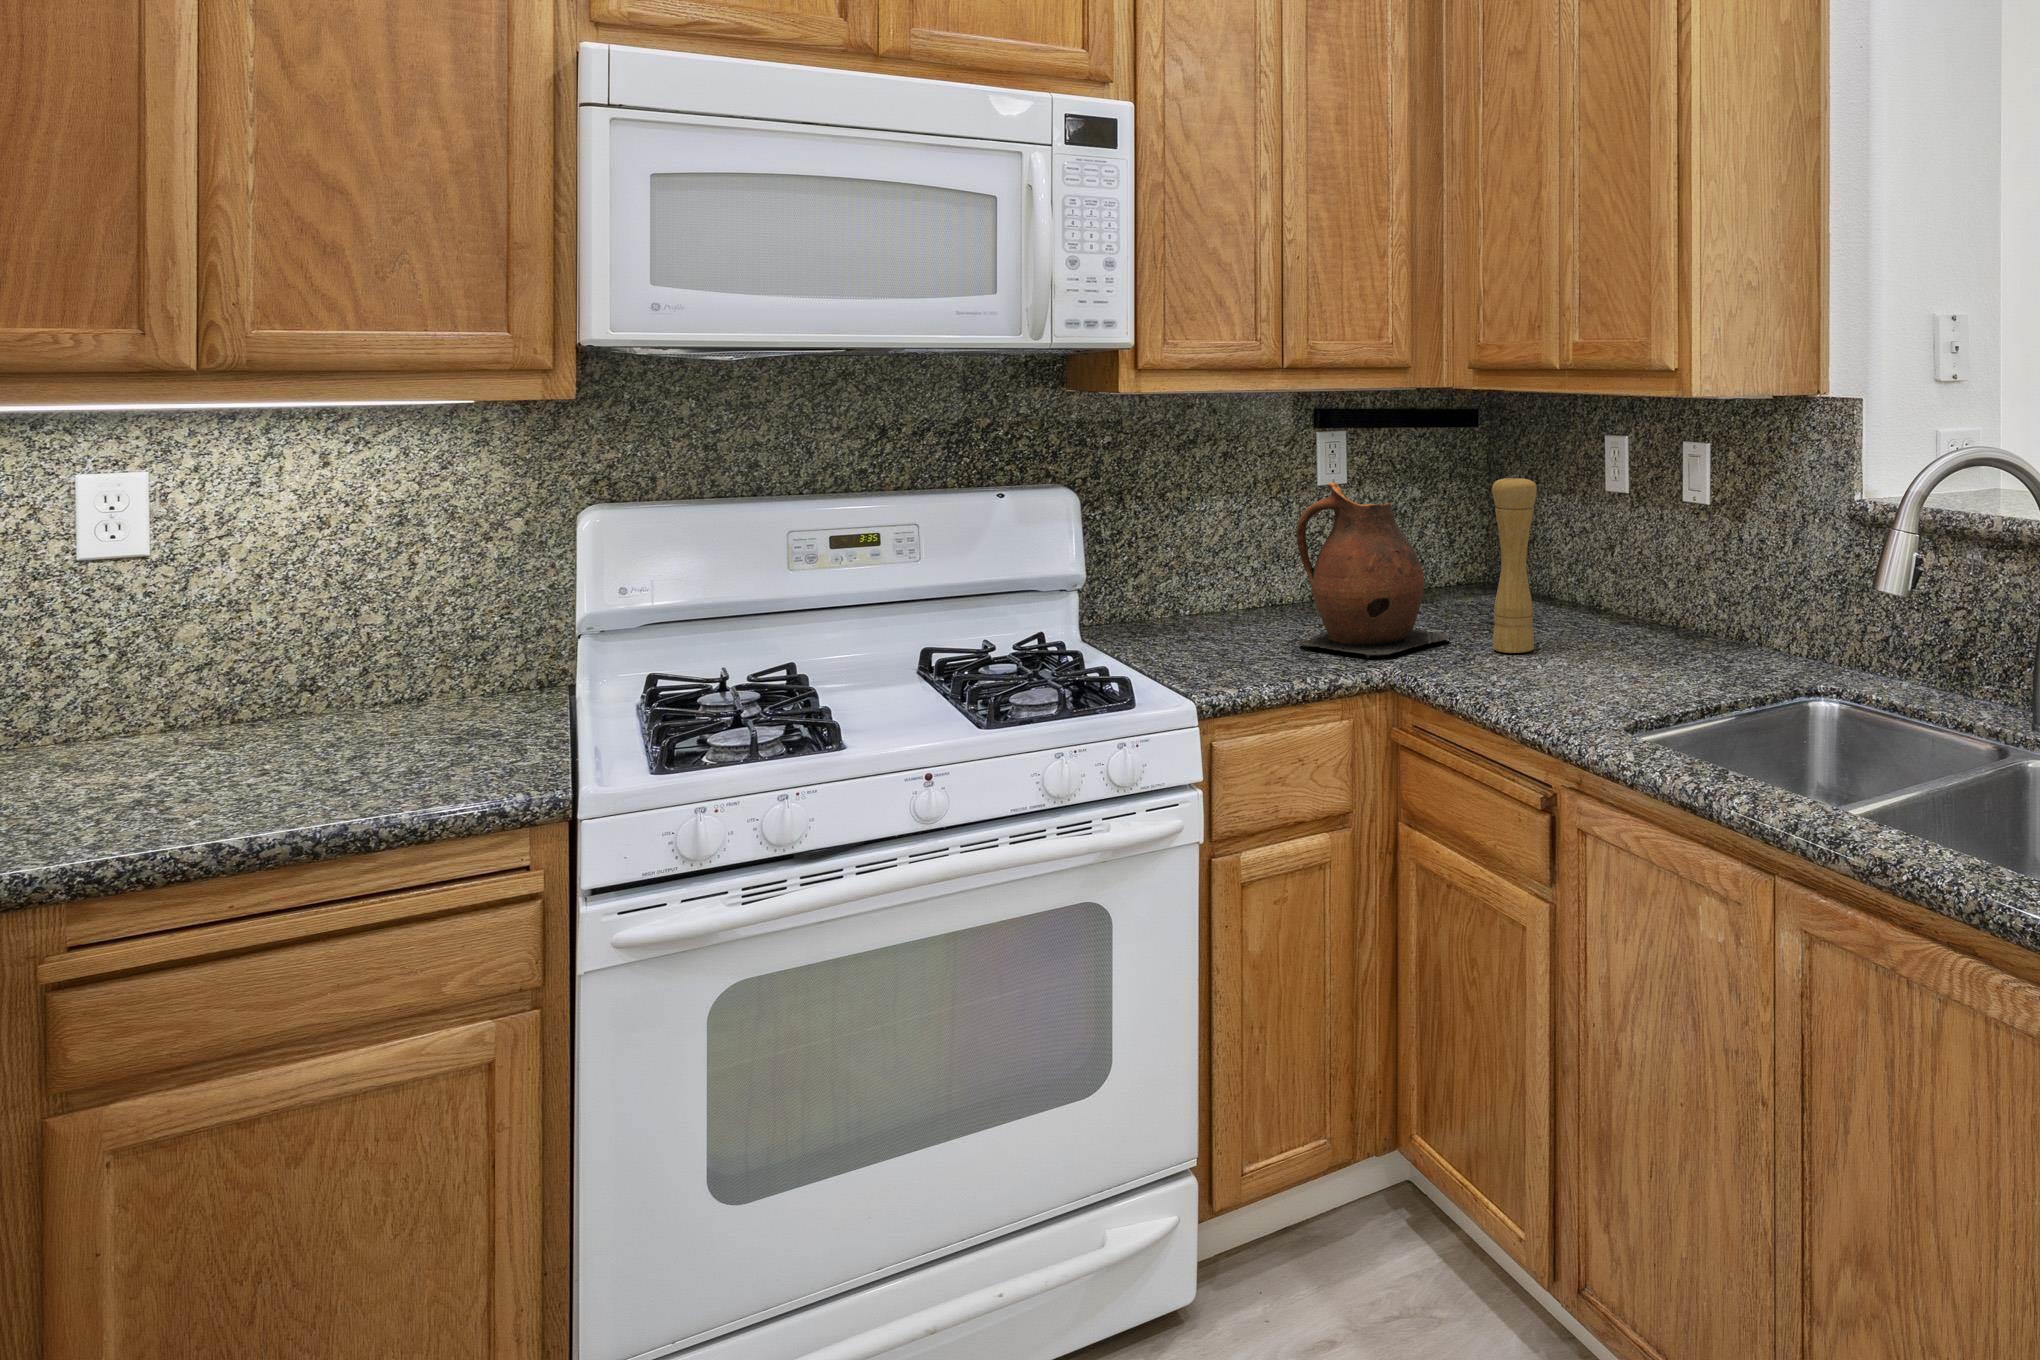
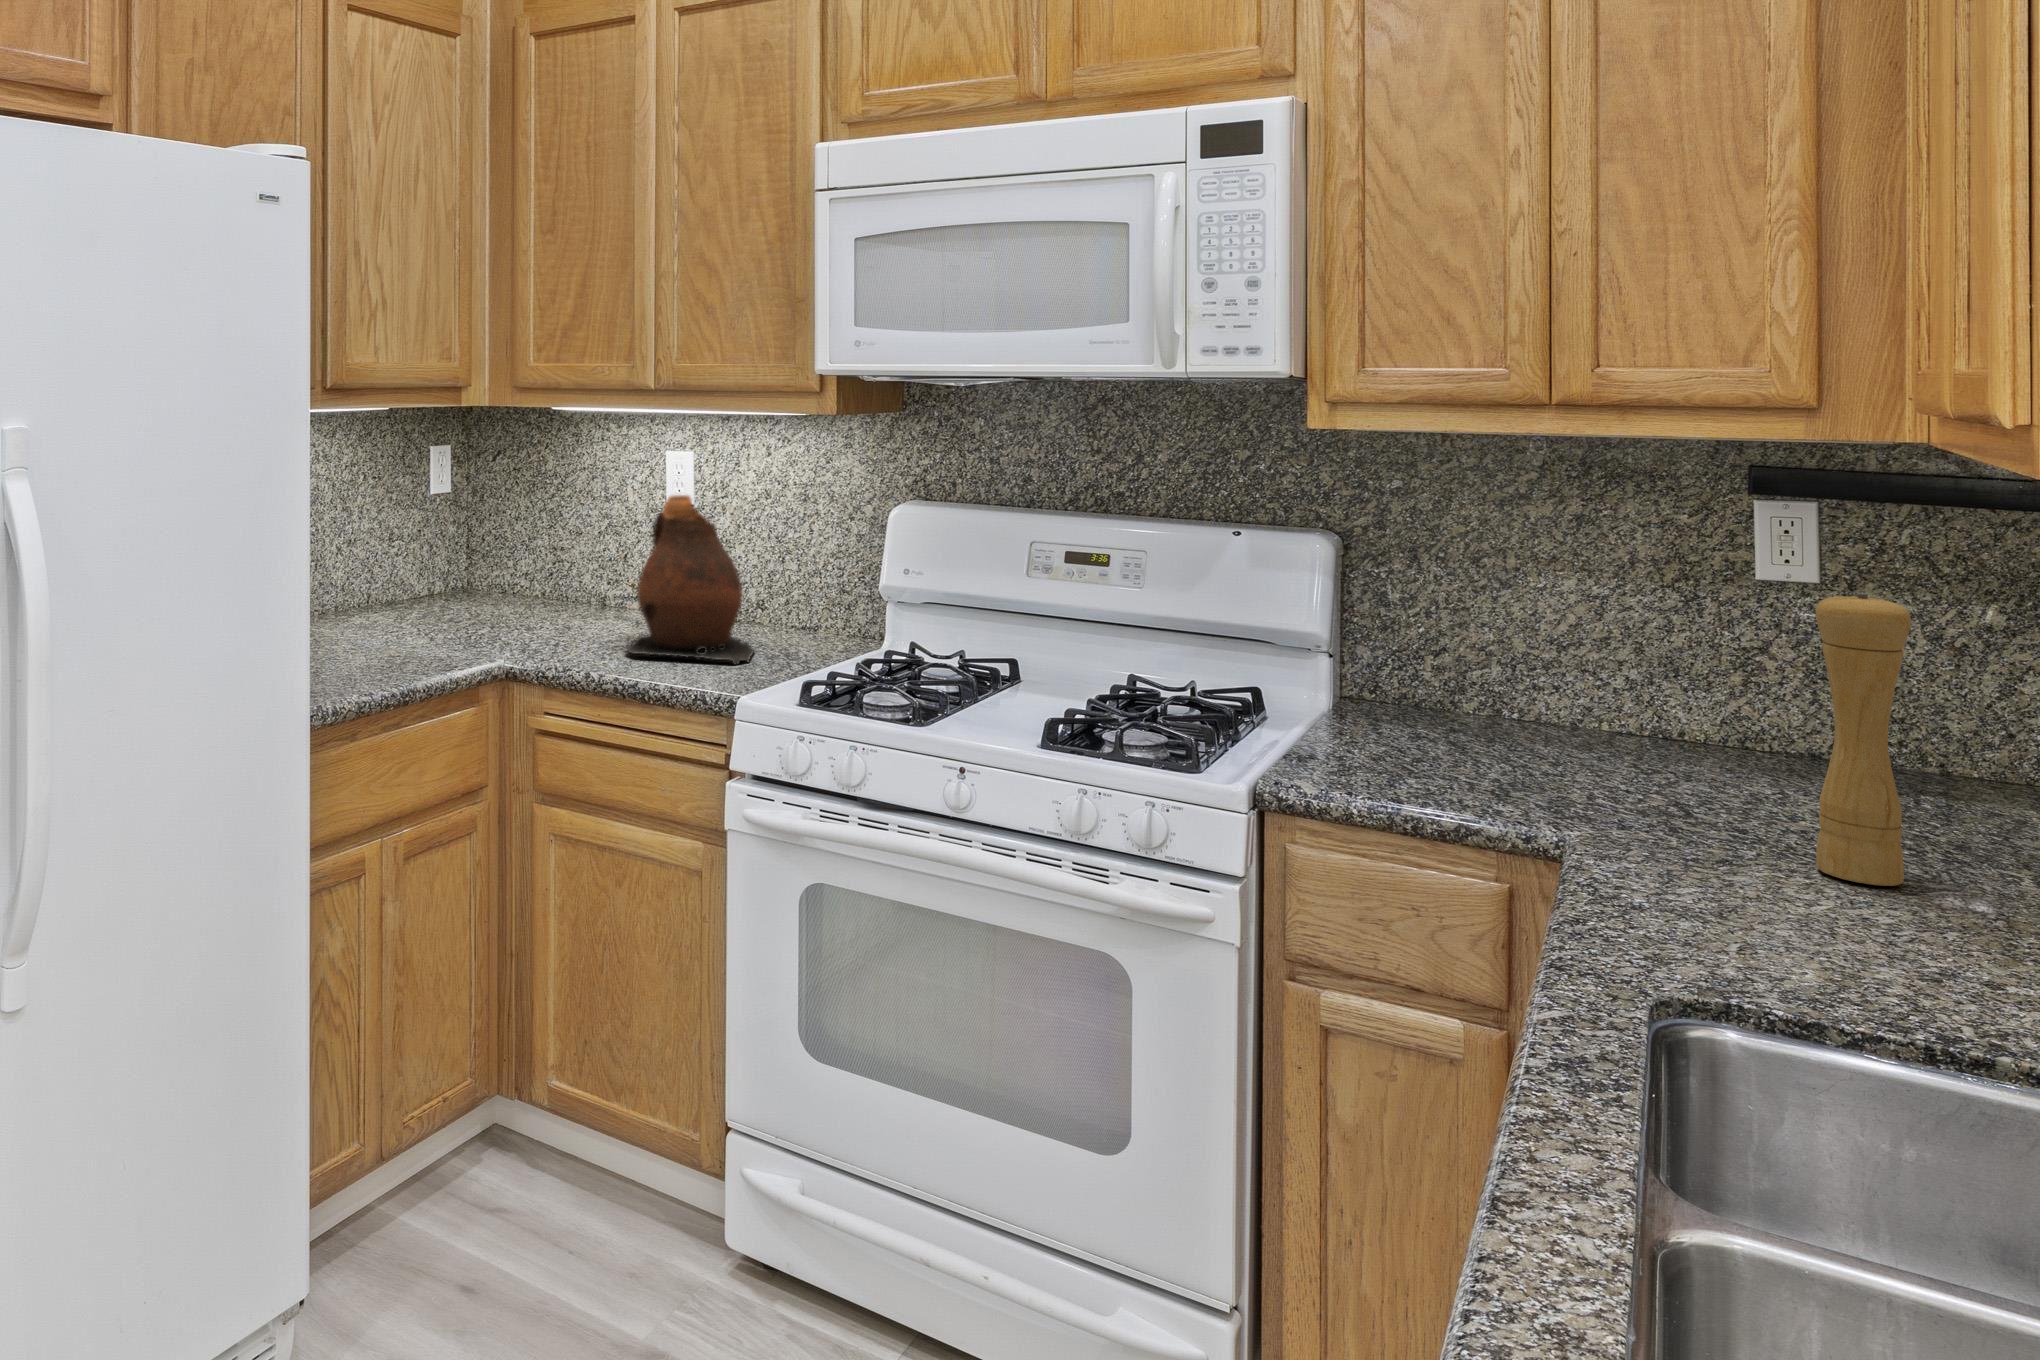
ceramic pitcher: present [1297,483,1450,658] -> present [626,495,755,664]

